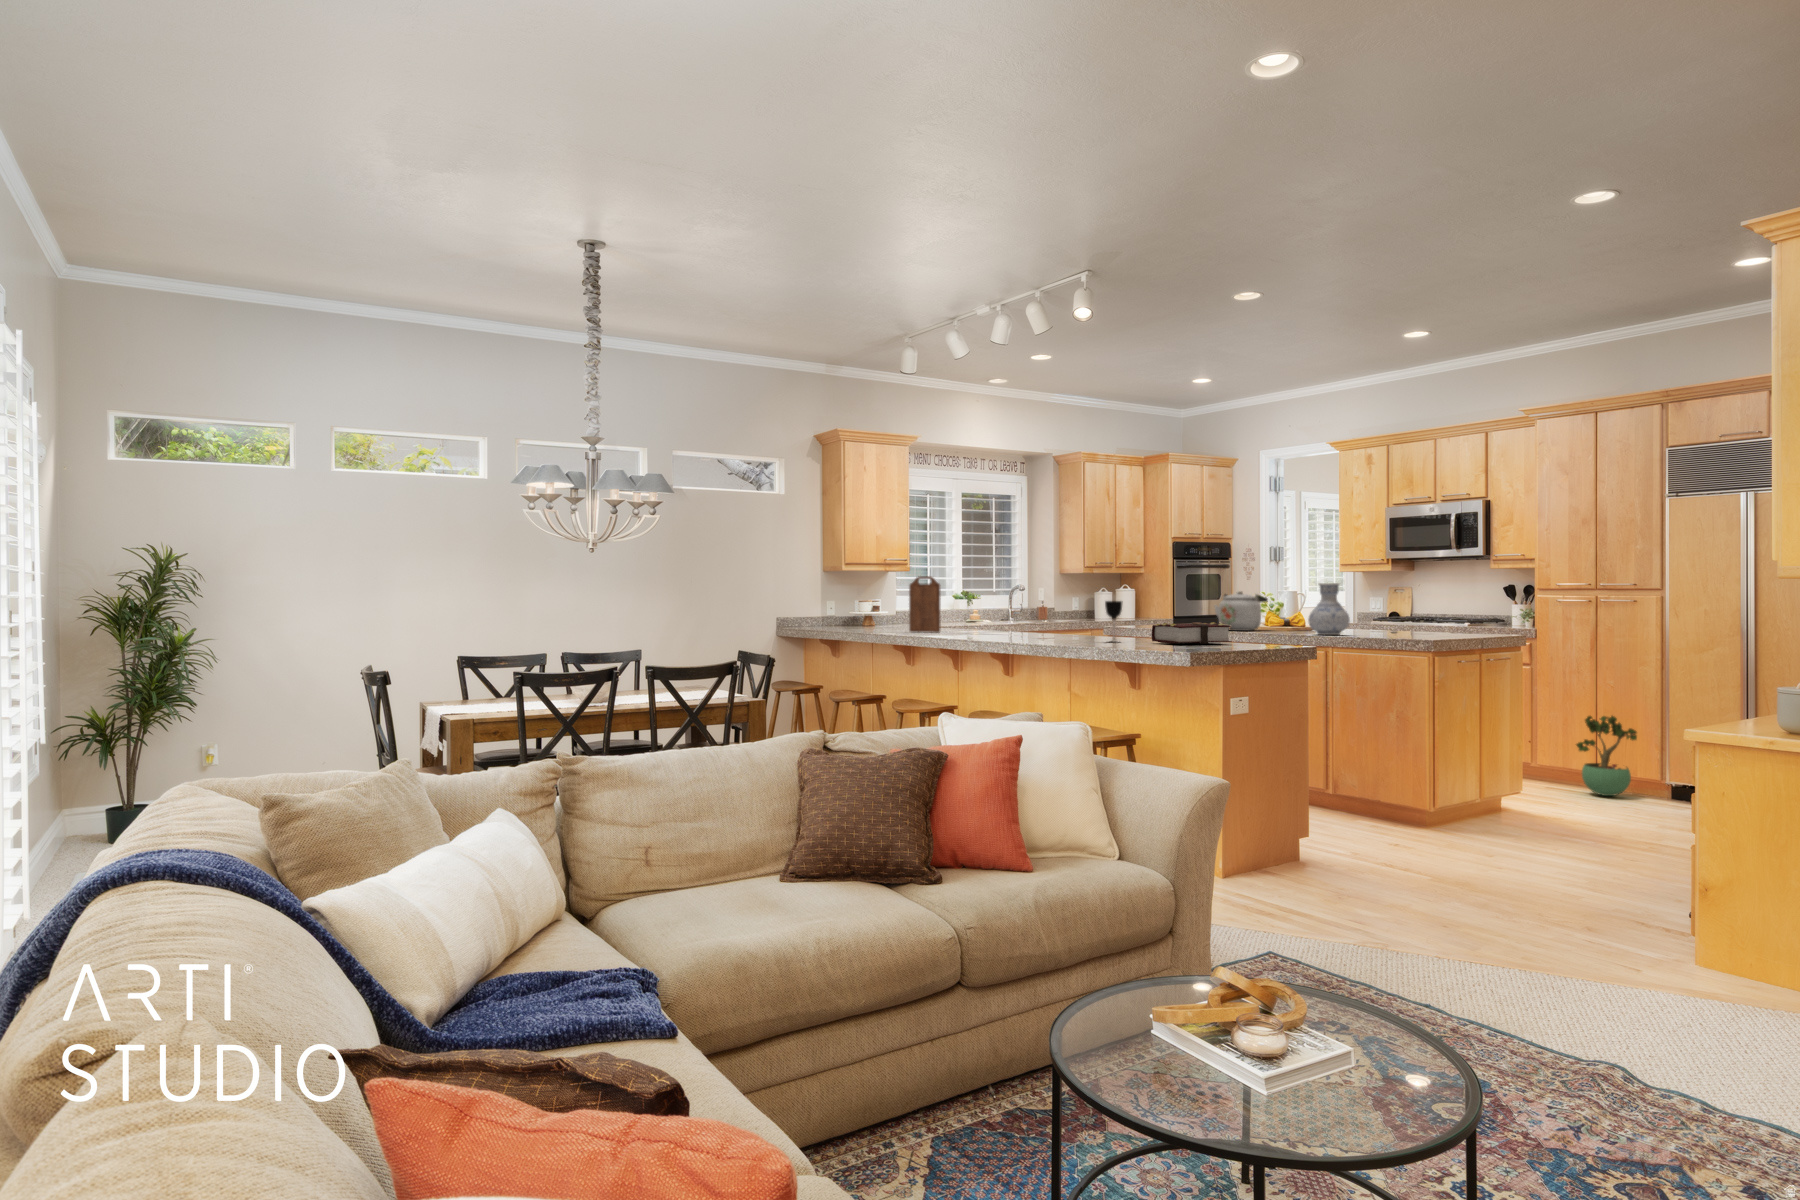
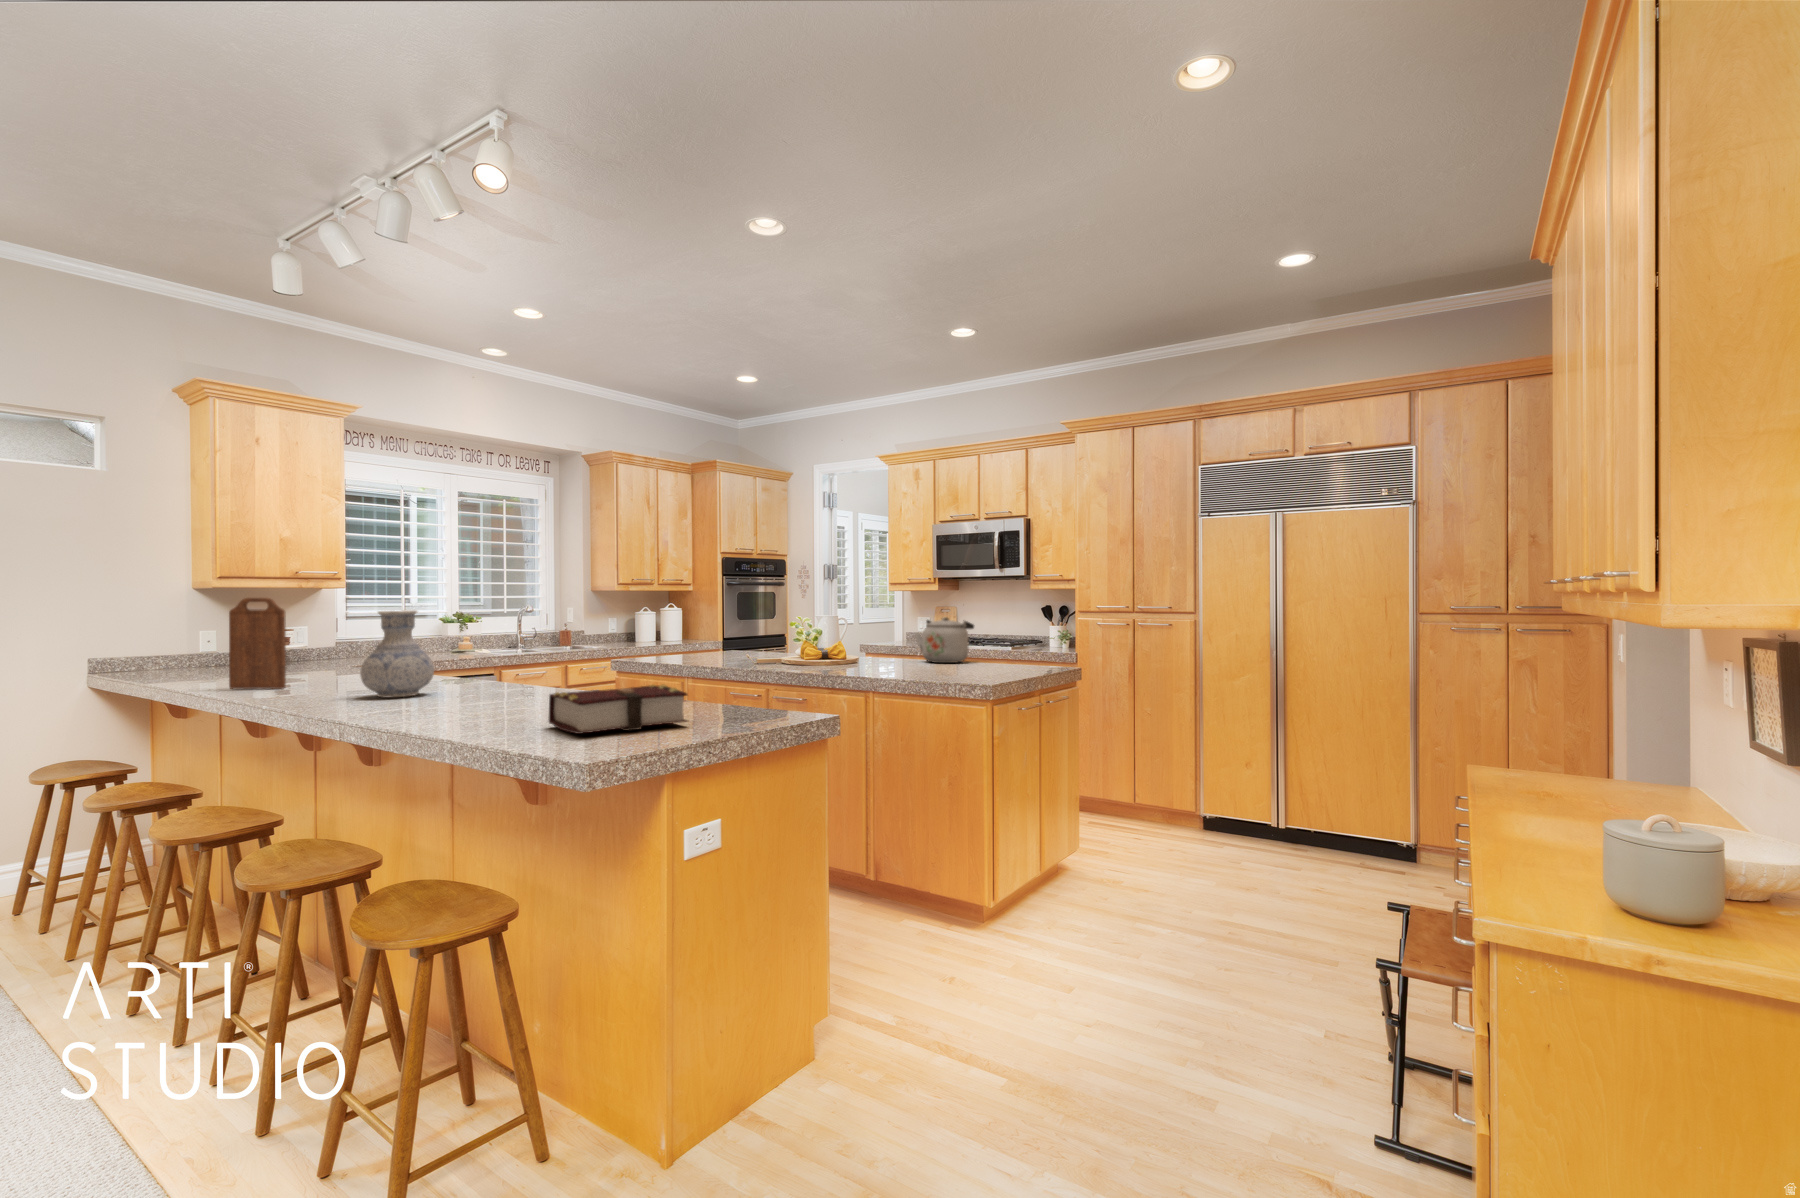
vase: present [1308,583,1350,635] -> present [360,610,434,698]
kettle: present [1215,591,1268,631] -> present [916,617,974,663]
wine glass: present [1105,601,1122,642] -> none [469,648,503,726]
potted plant: present [1576,716,1637,796] -> none [1119,747,1178,834]

